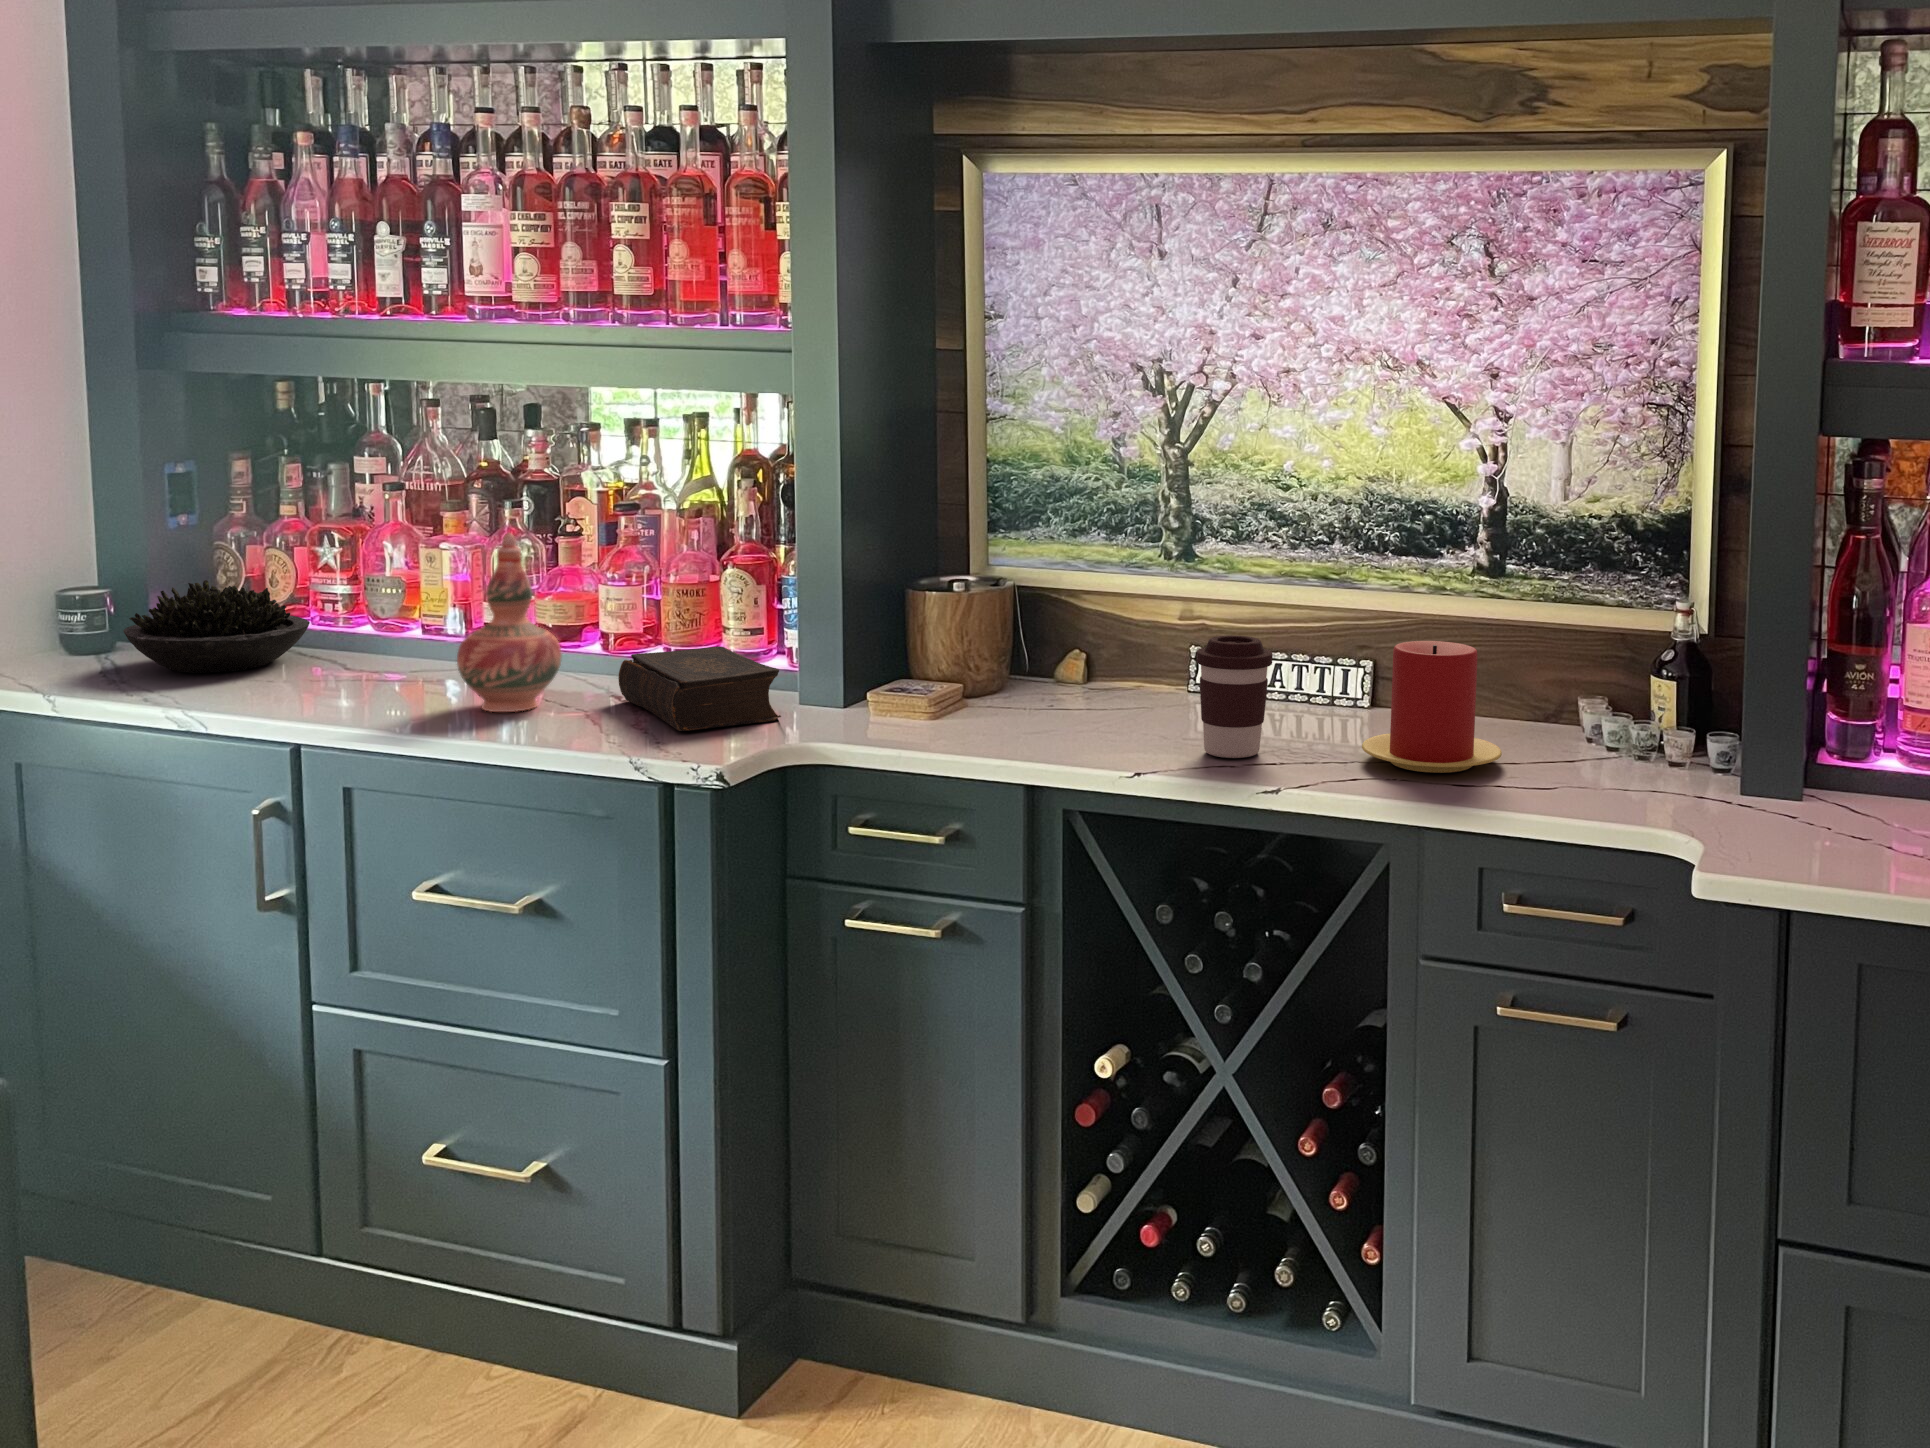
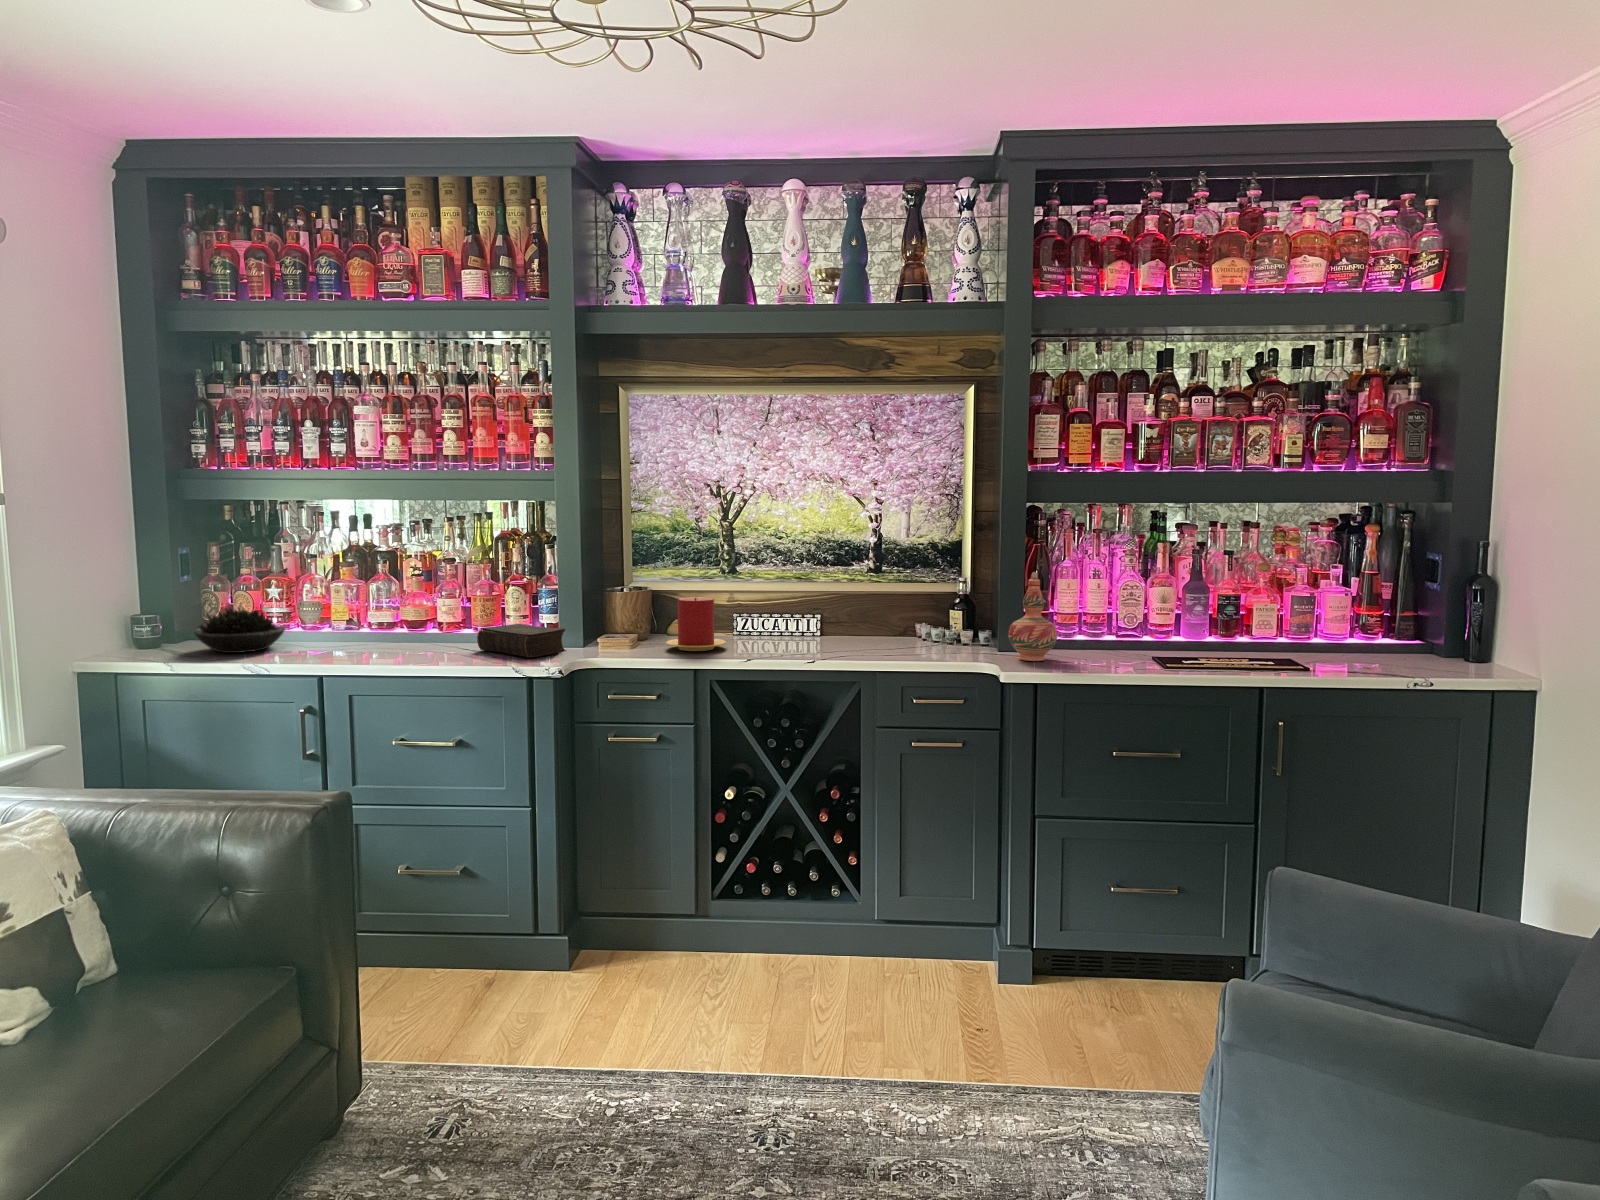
decorative vase: present [457,533,562,712] -> present [1008,572,1057,661]
coffee cup: present [1196,635,1273,758] -> none [769,599,802,651]
candle: present [1362,641,1502,773] -> present [666,597,726,651]

